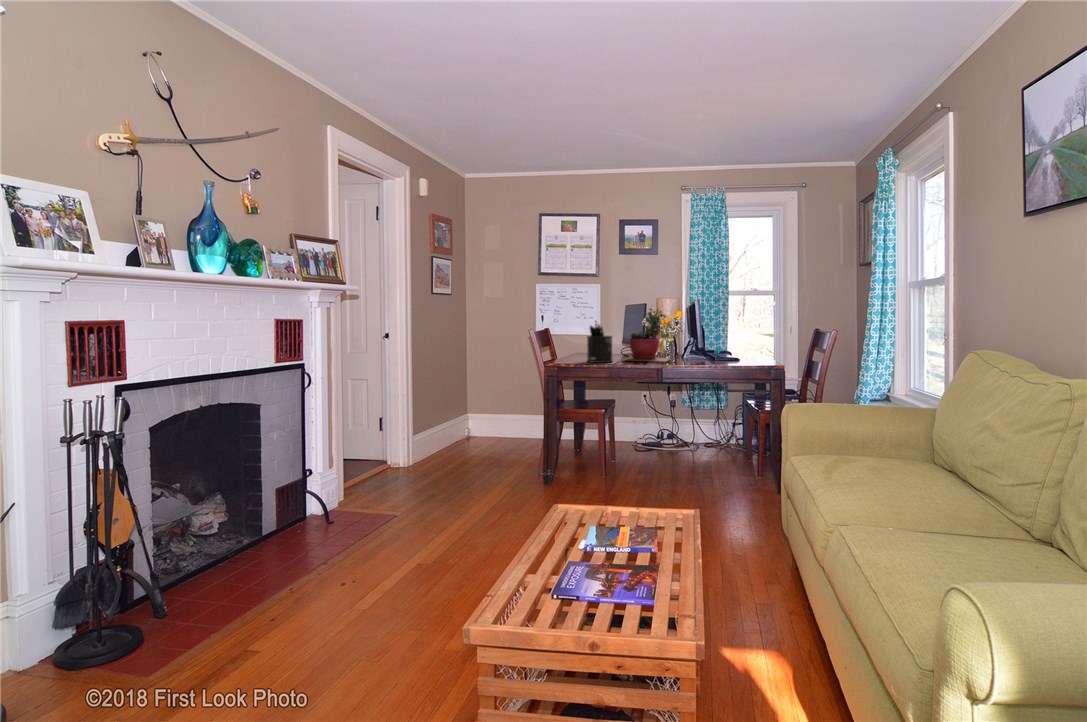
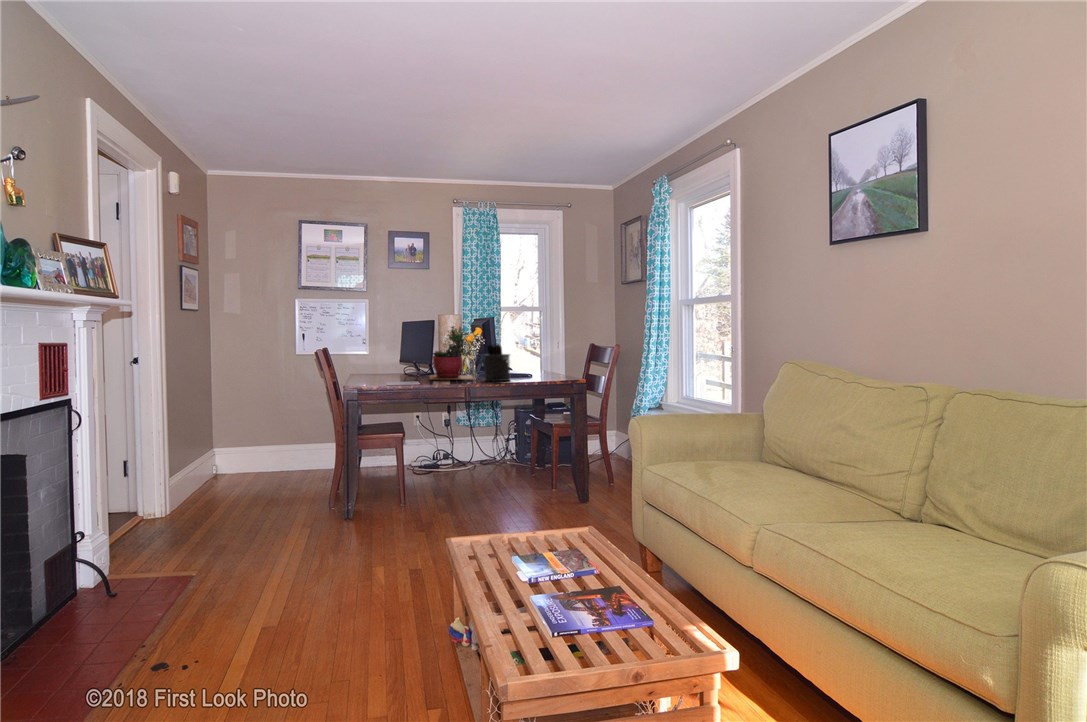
pen holder: present [587,325,613,363] -> present [484,344,510,381]

